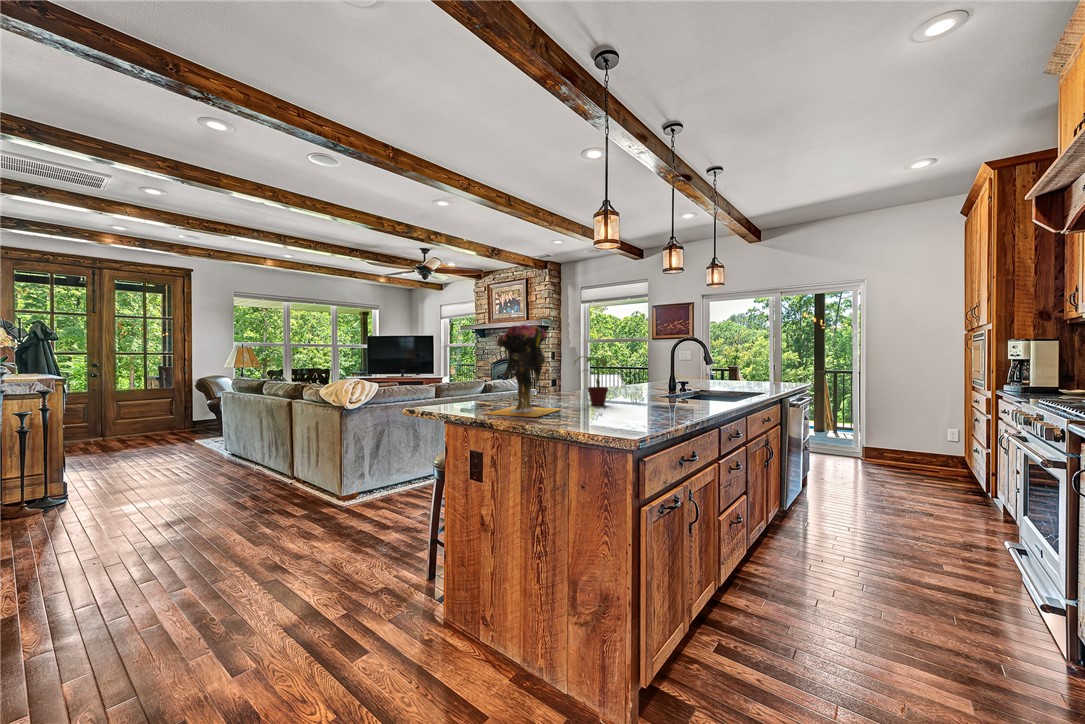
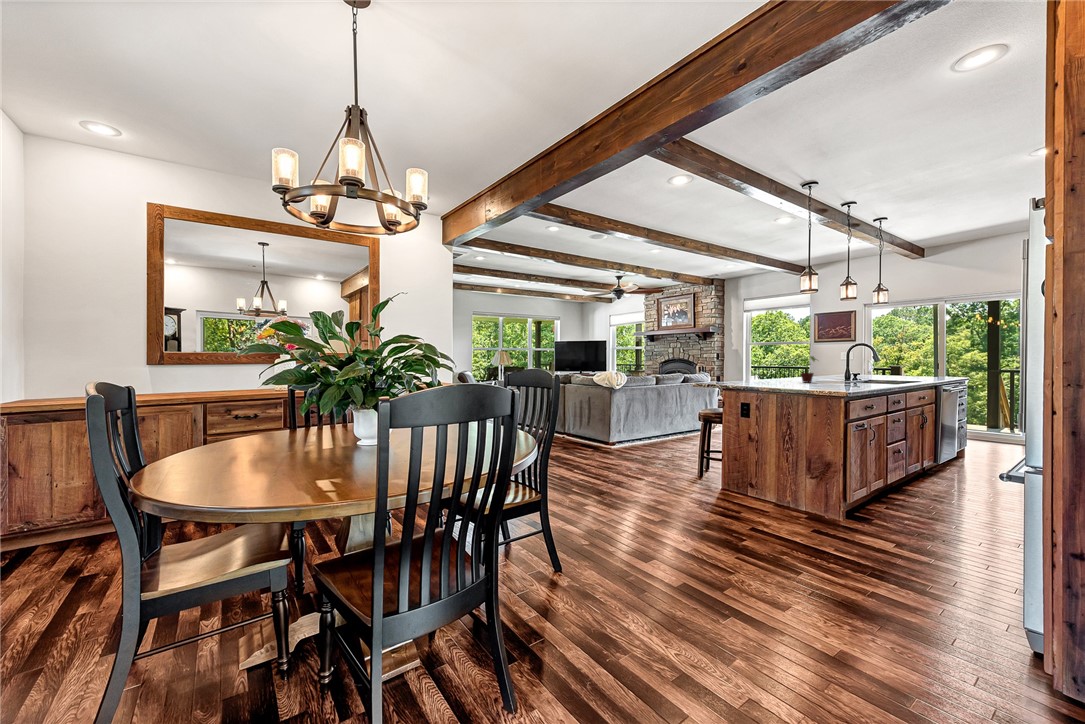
vase: present [485,324,560,417] -> none [751,339,791,385]

